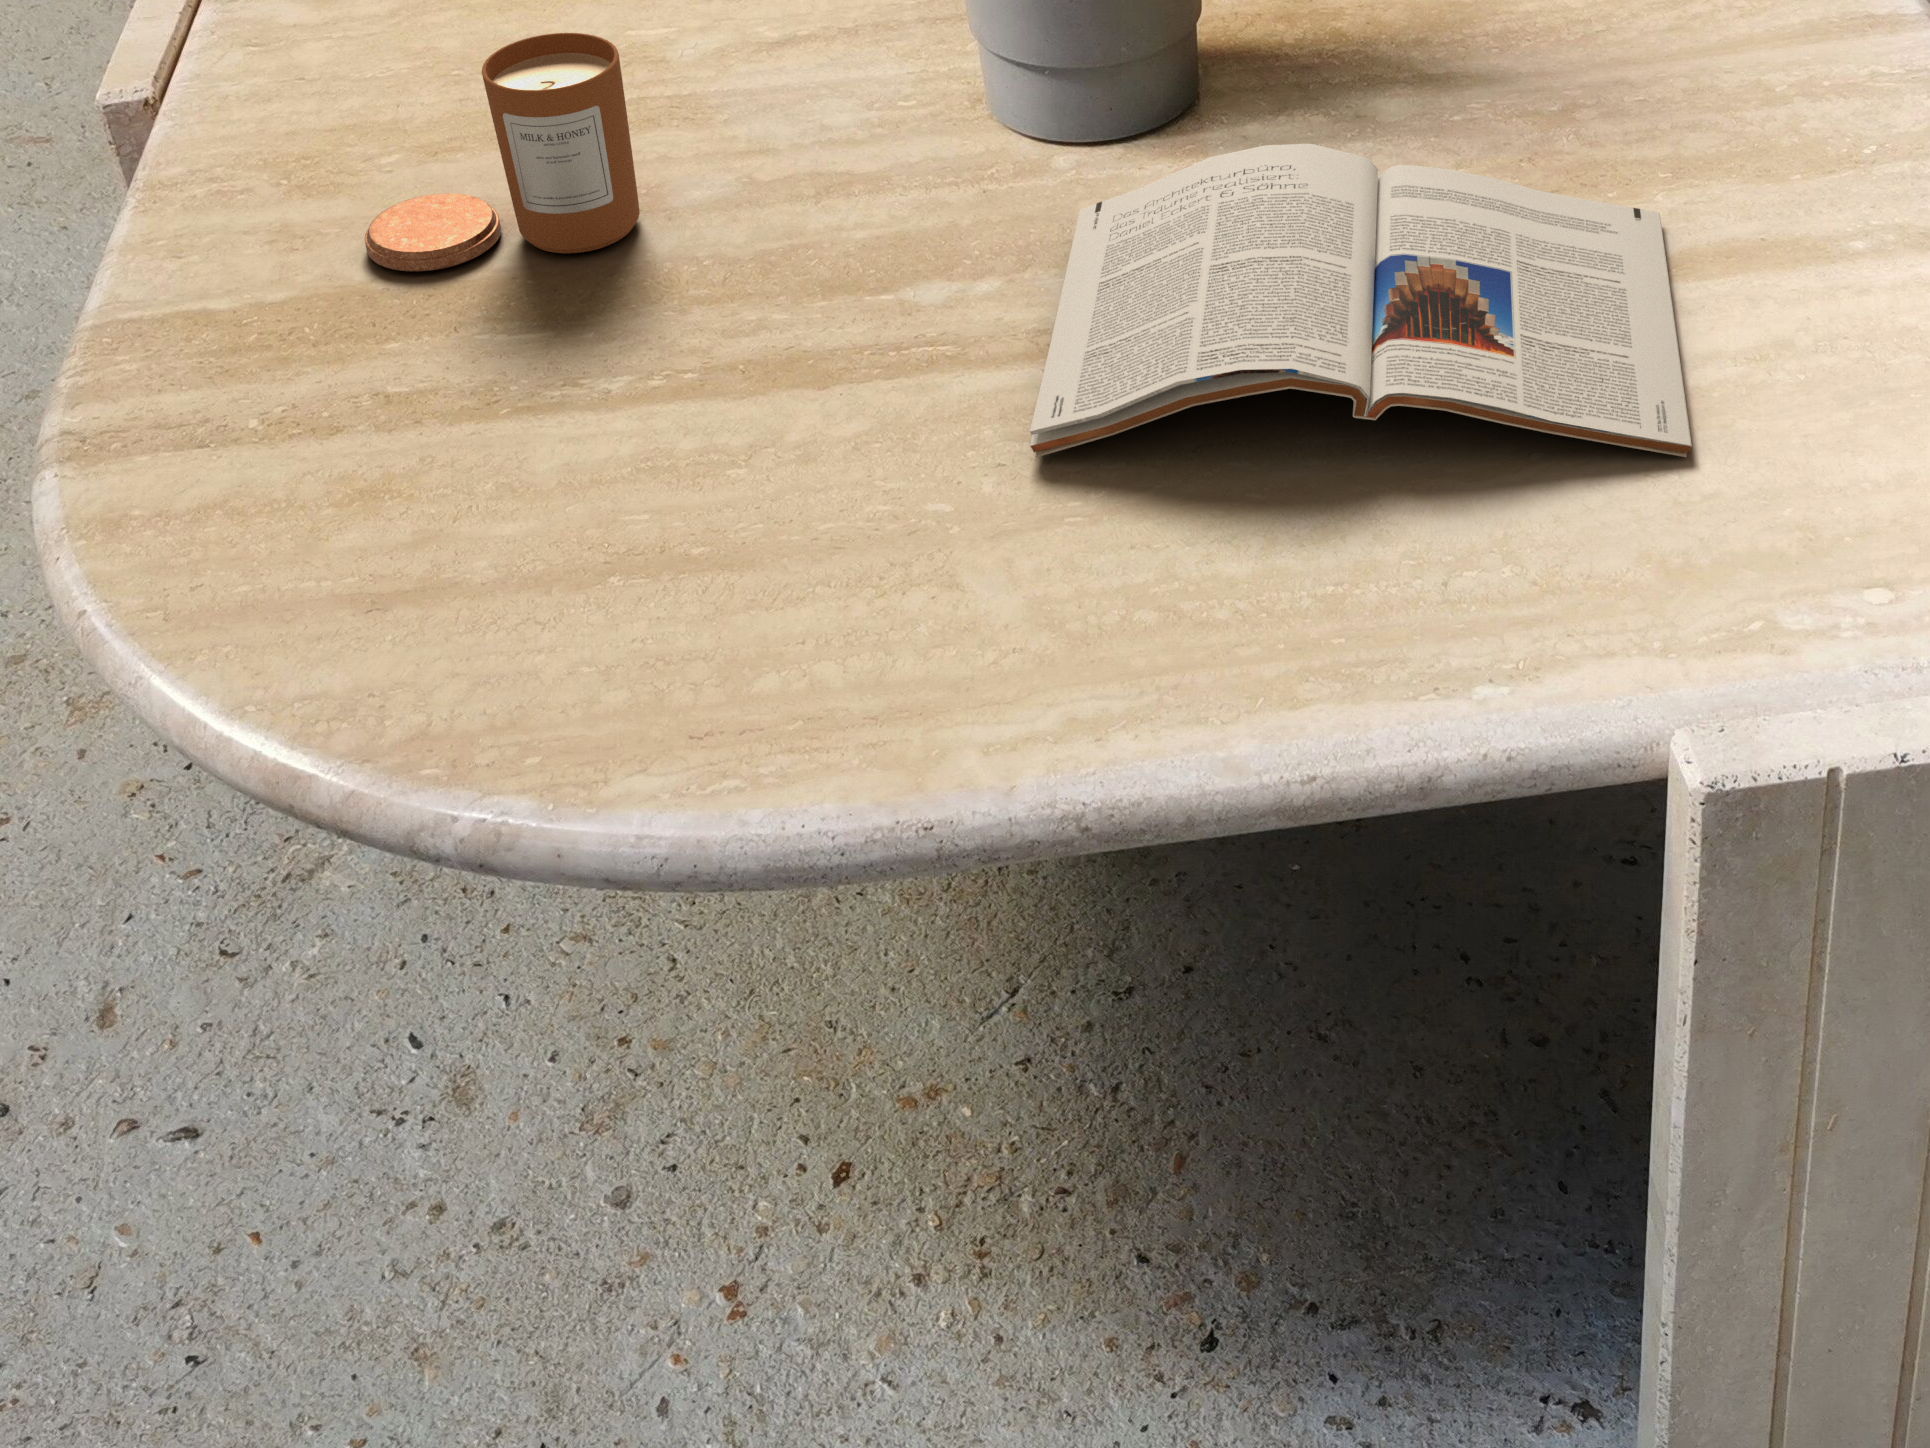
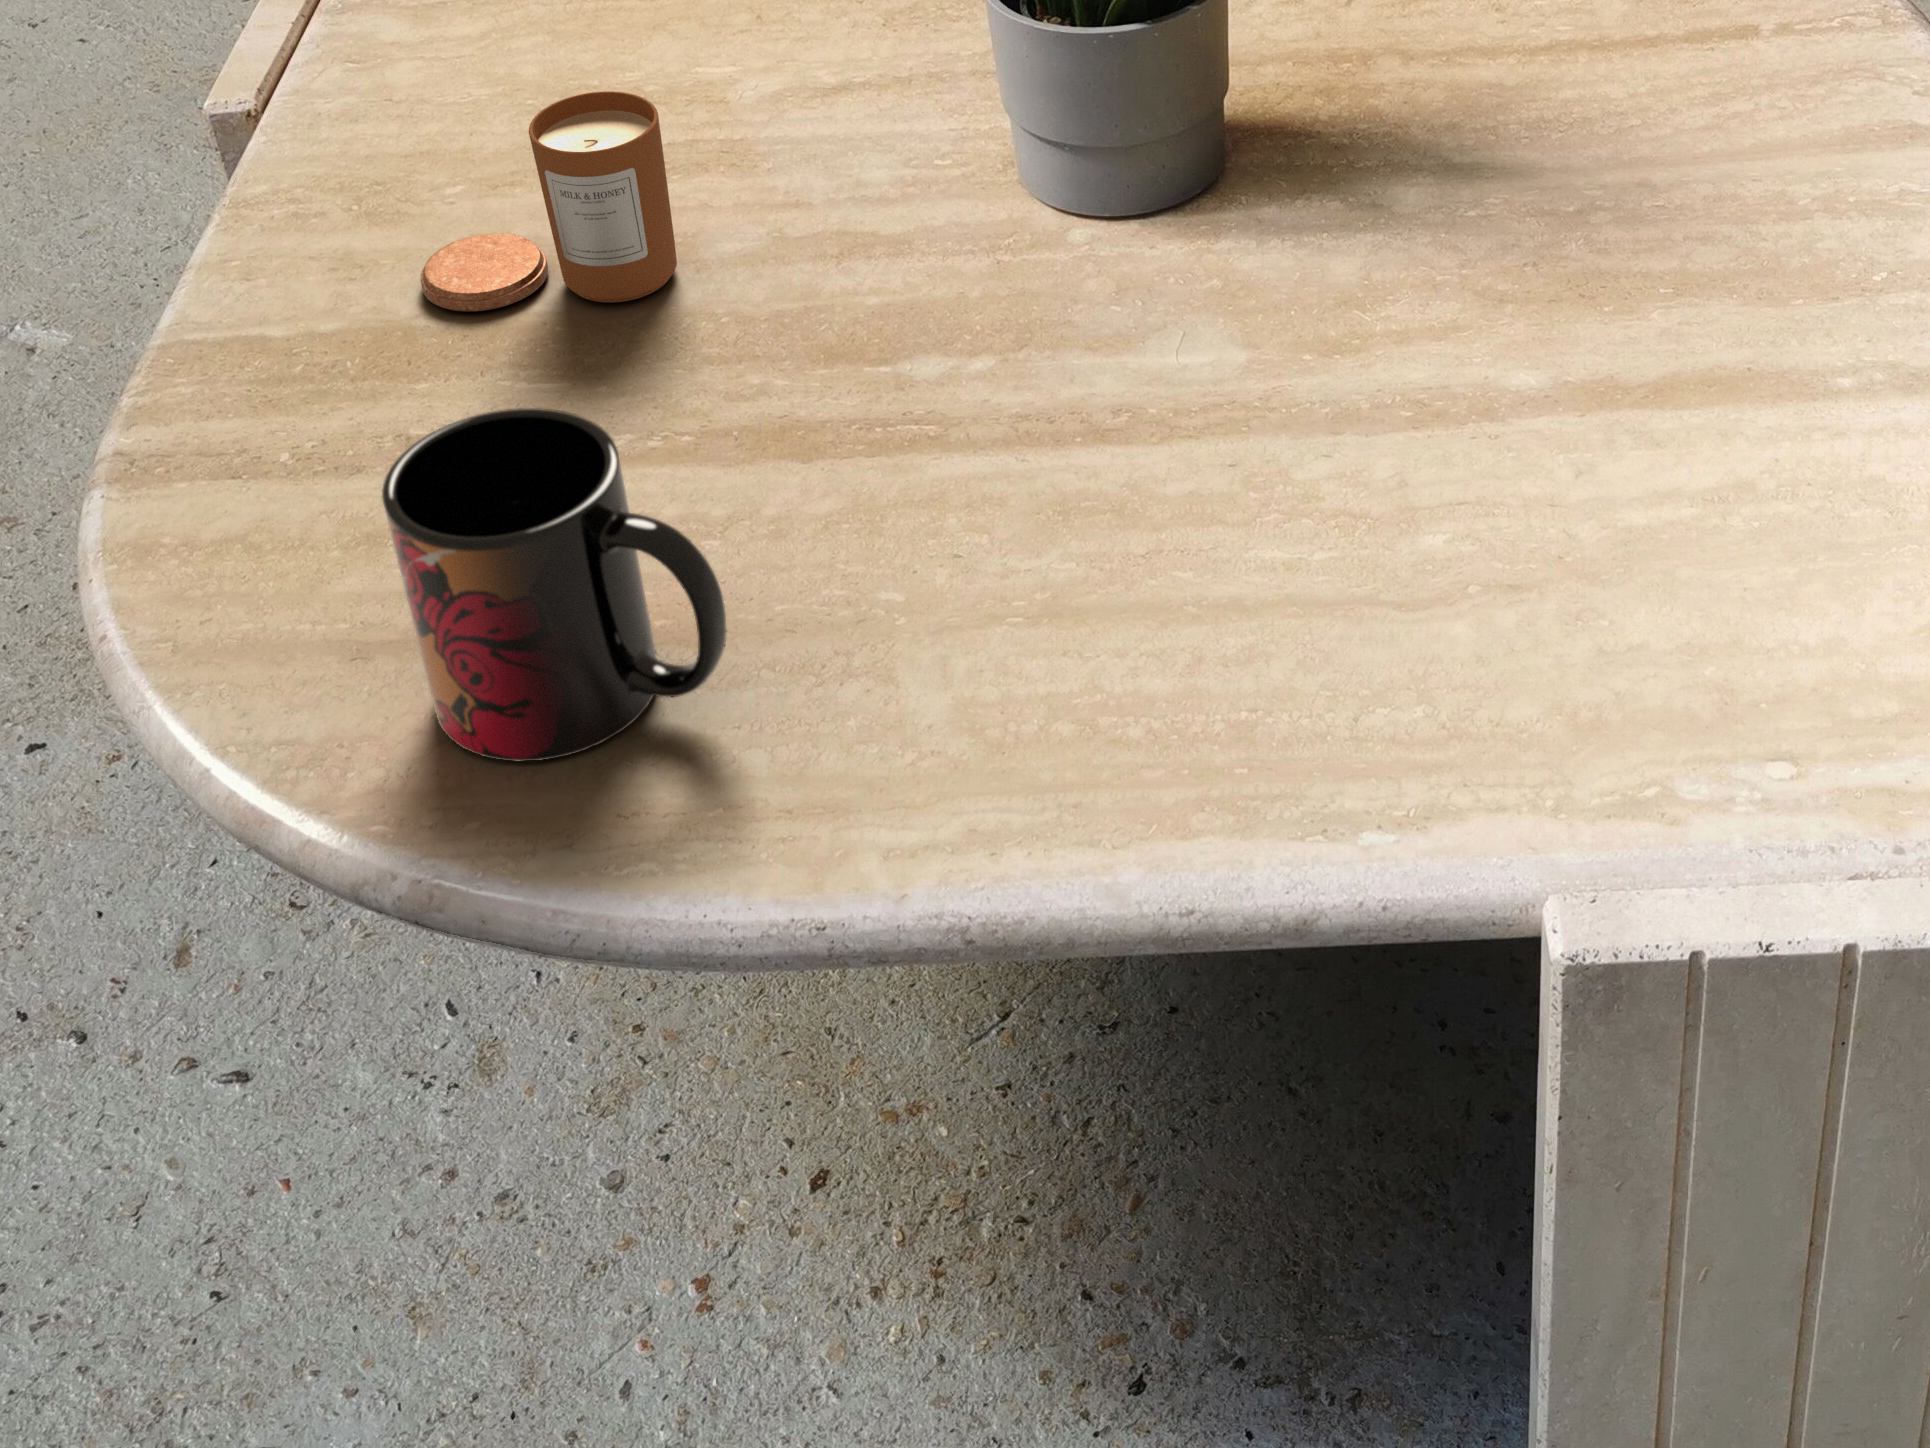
magazine: present [1030,144,1692,457] -> none [991,244,1655,601]
mug: none [405,322,781,698] -> present [382,408,726,762]

